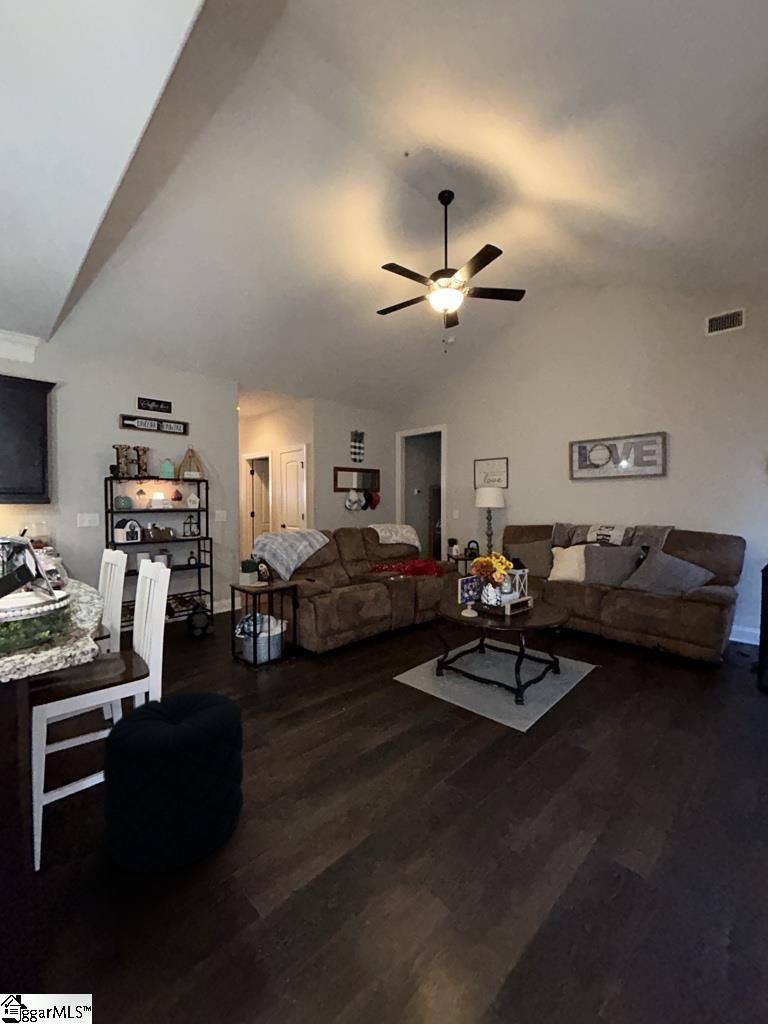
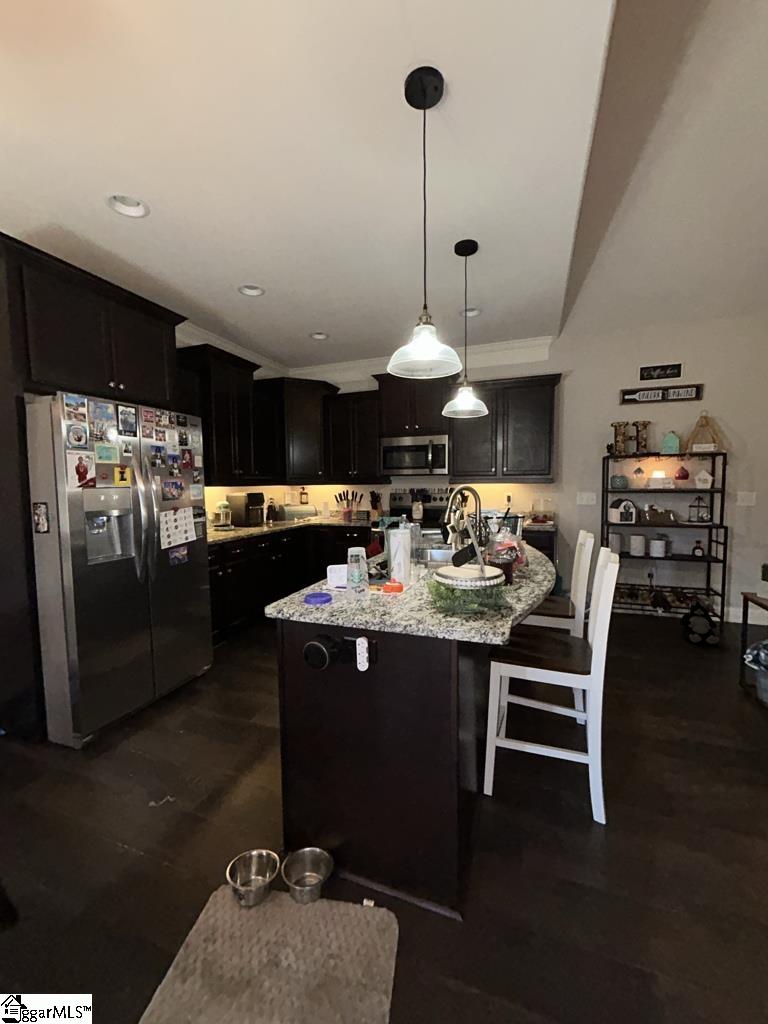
pouf: present [103,691,243,873] -> none [527,700,701,931]

